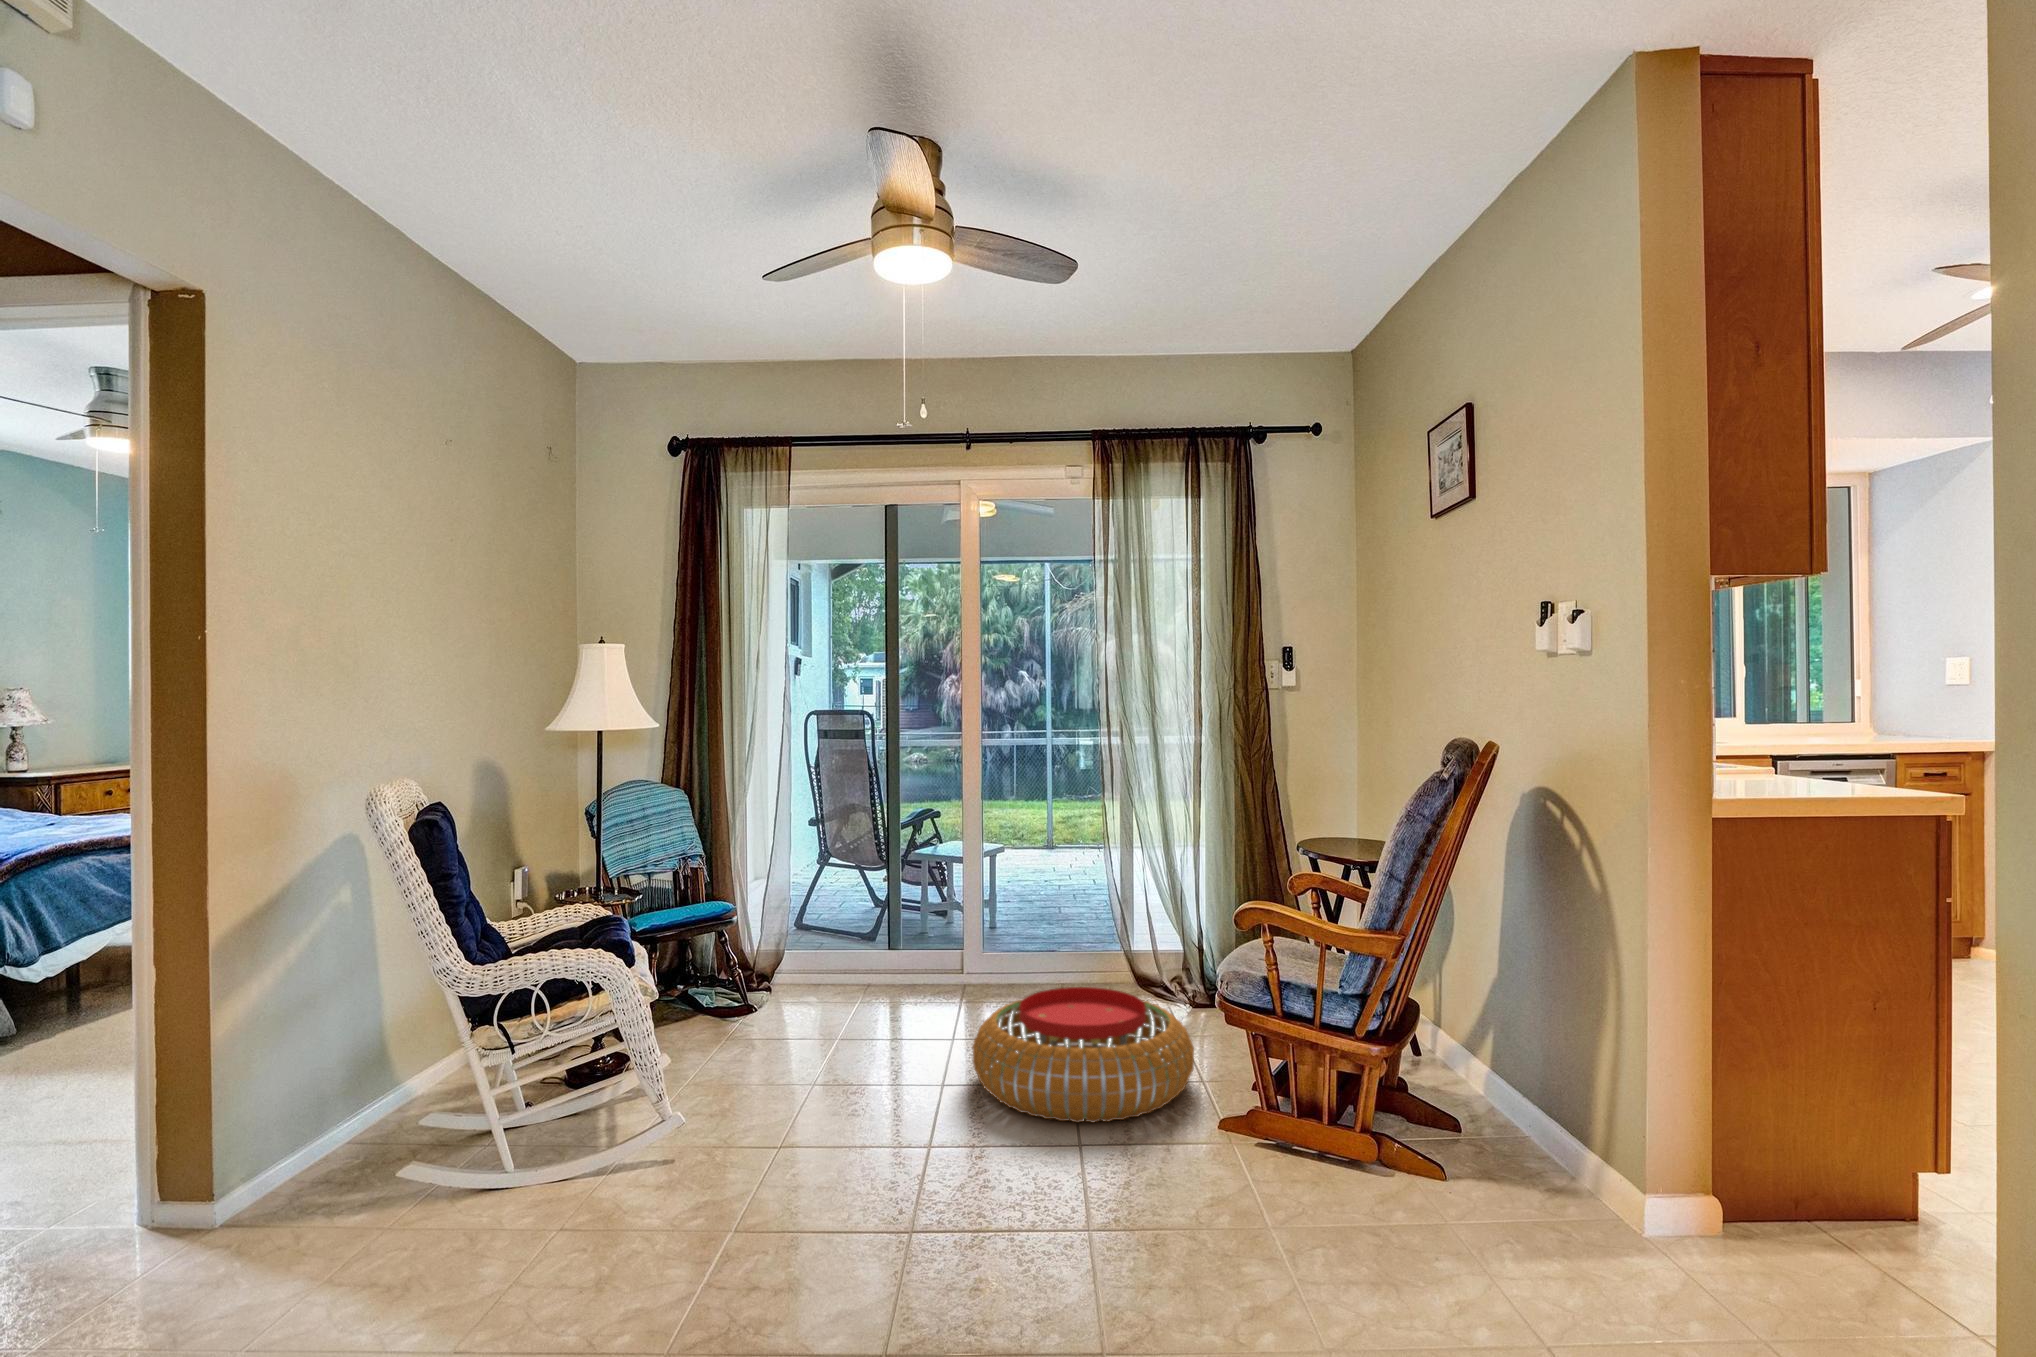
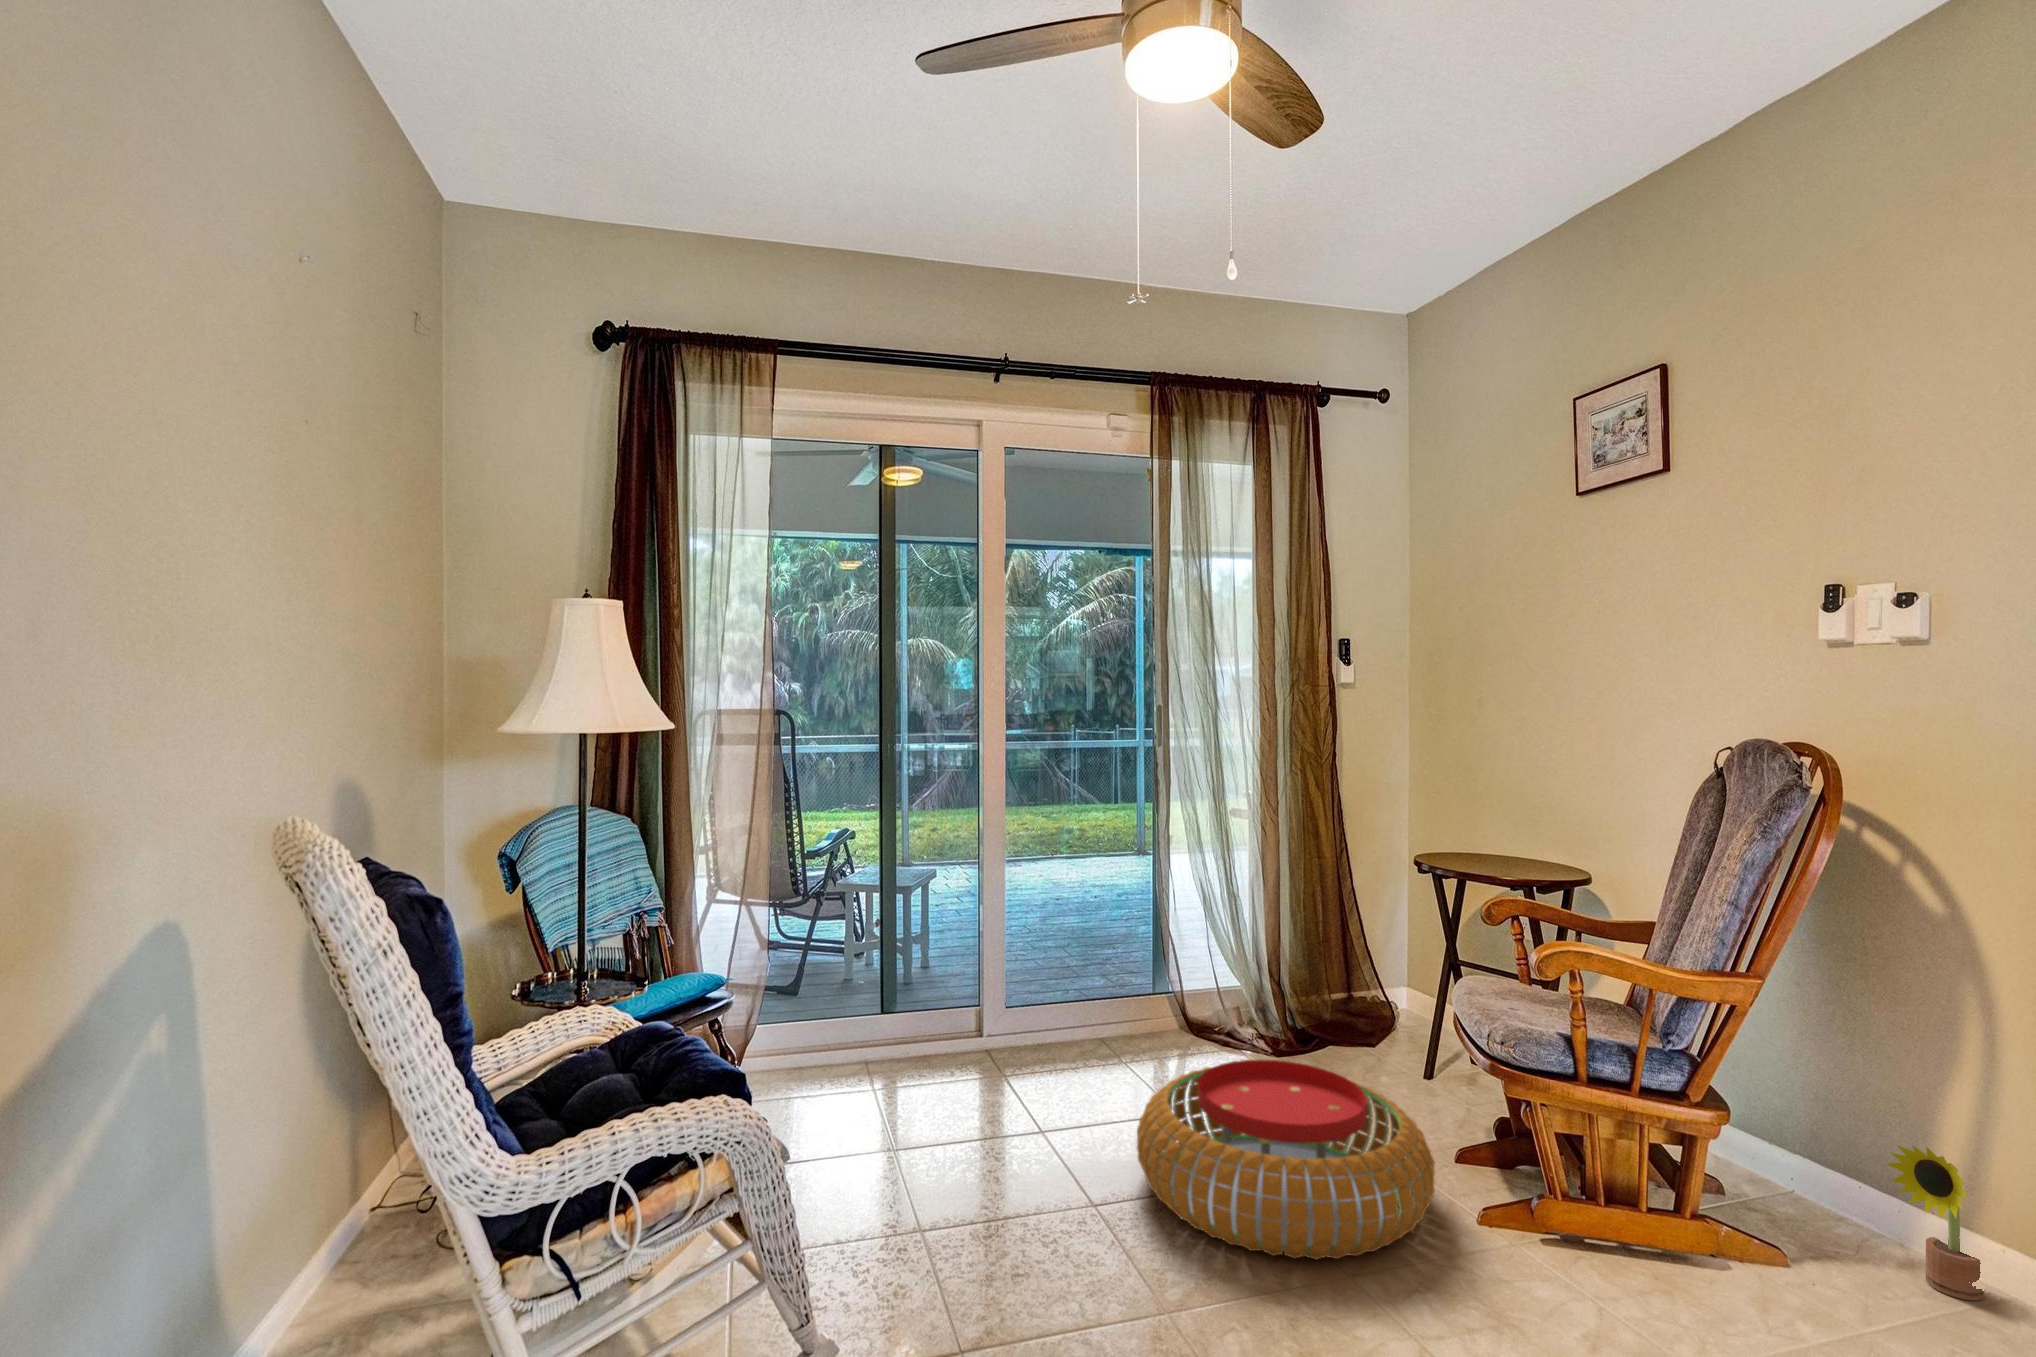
decorative plant: none [1509,1067,1577,1198] -> present [1887,1145,1984,1301]

